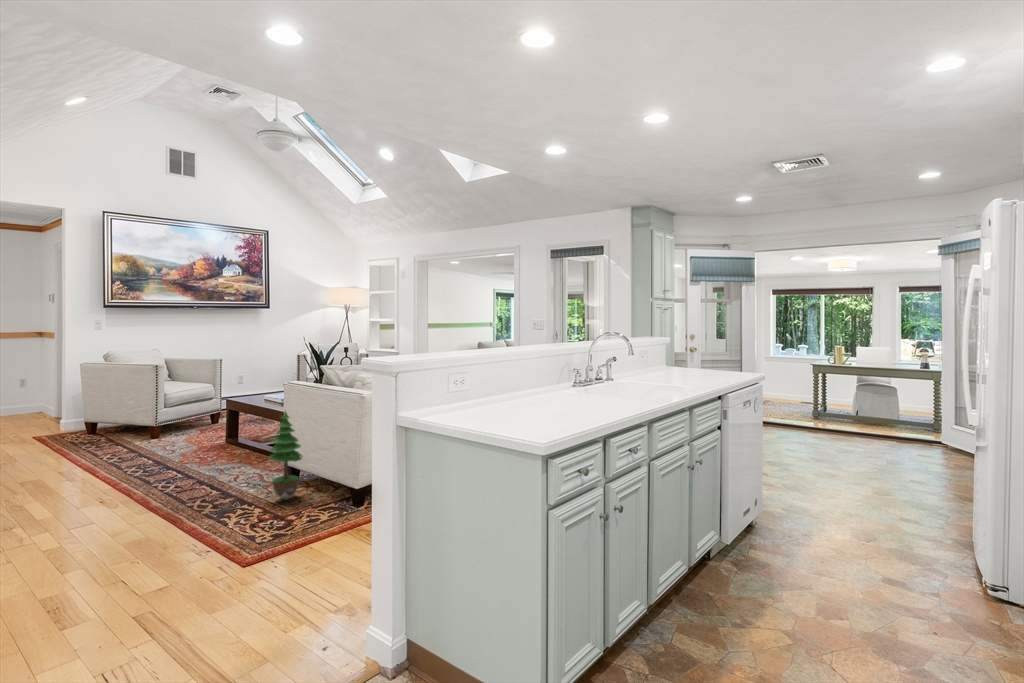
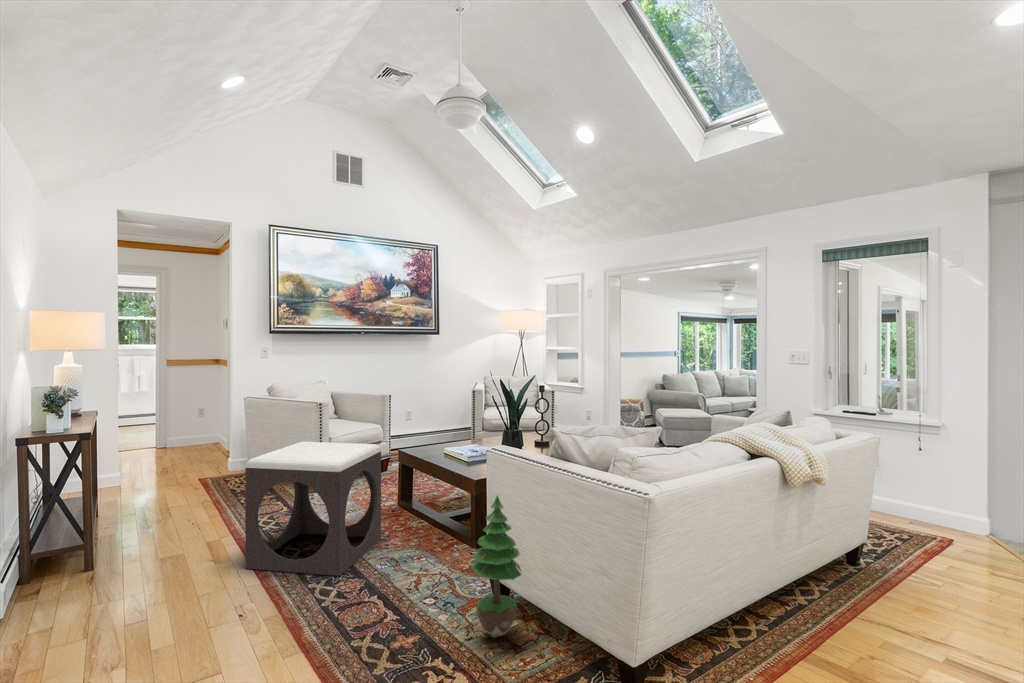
footstool: none [93,391,210,484] -> present [245,442,381,576]

